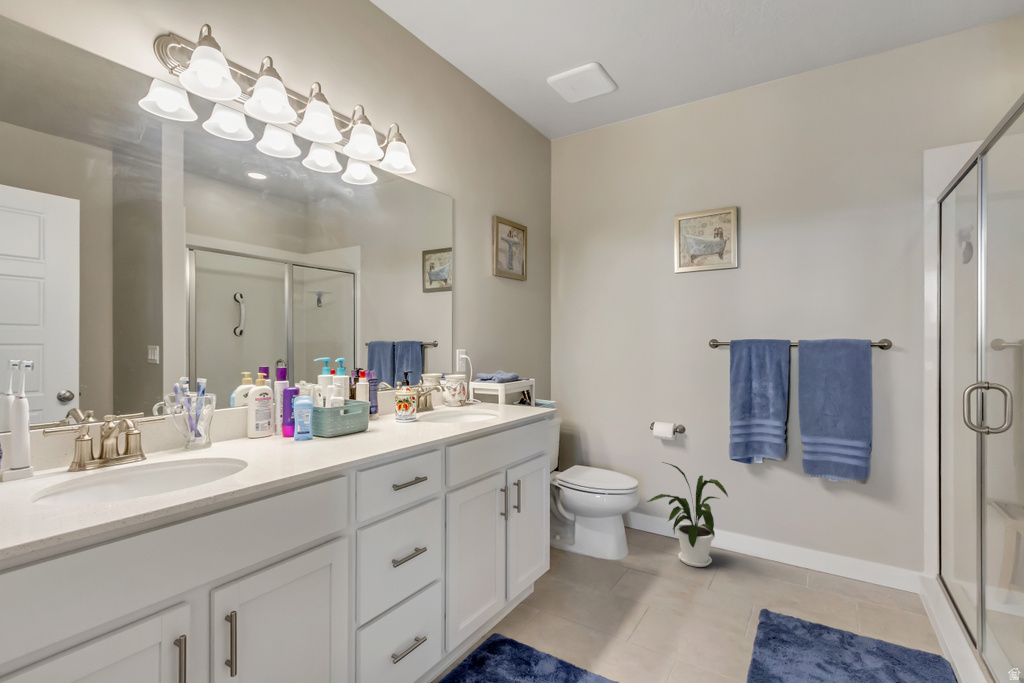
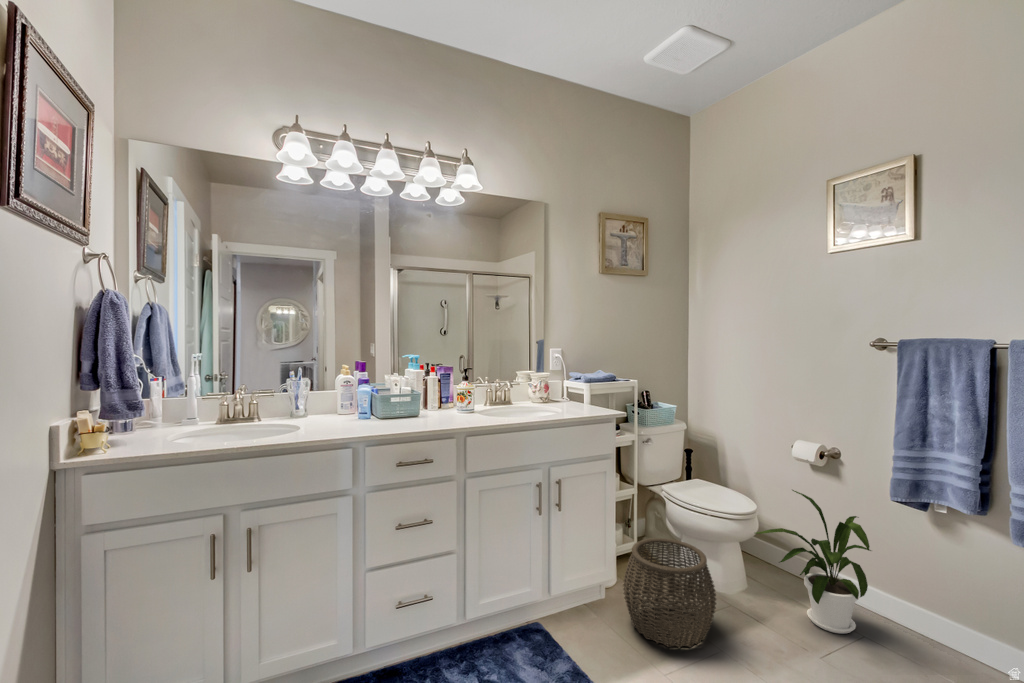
woven basket: none [563,520,644,615] -> present [623,538,716,648]

